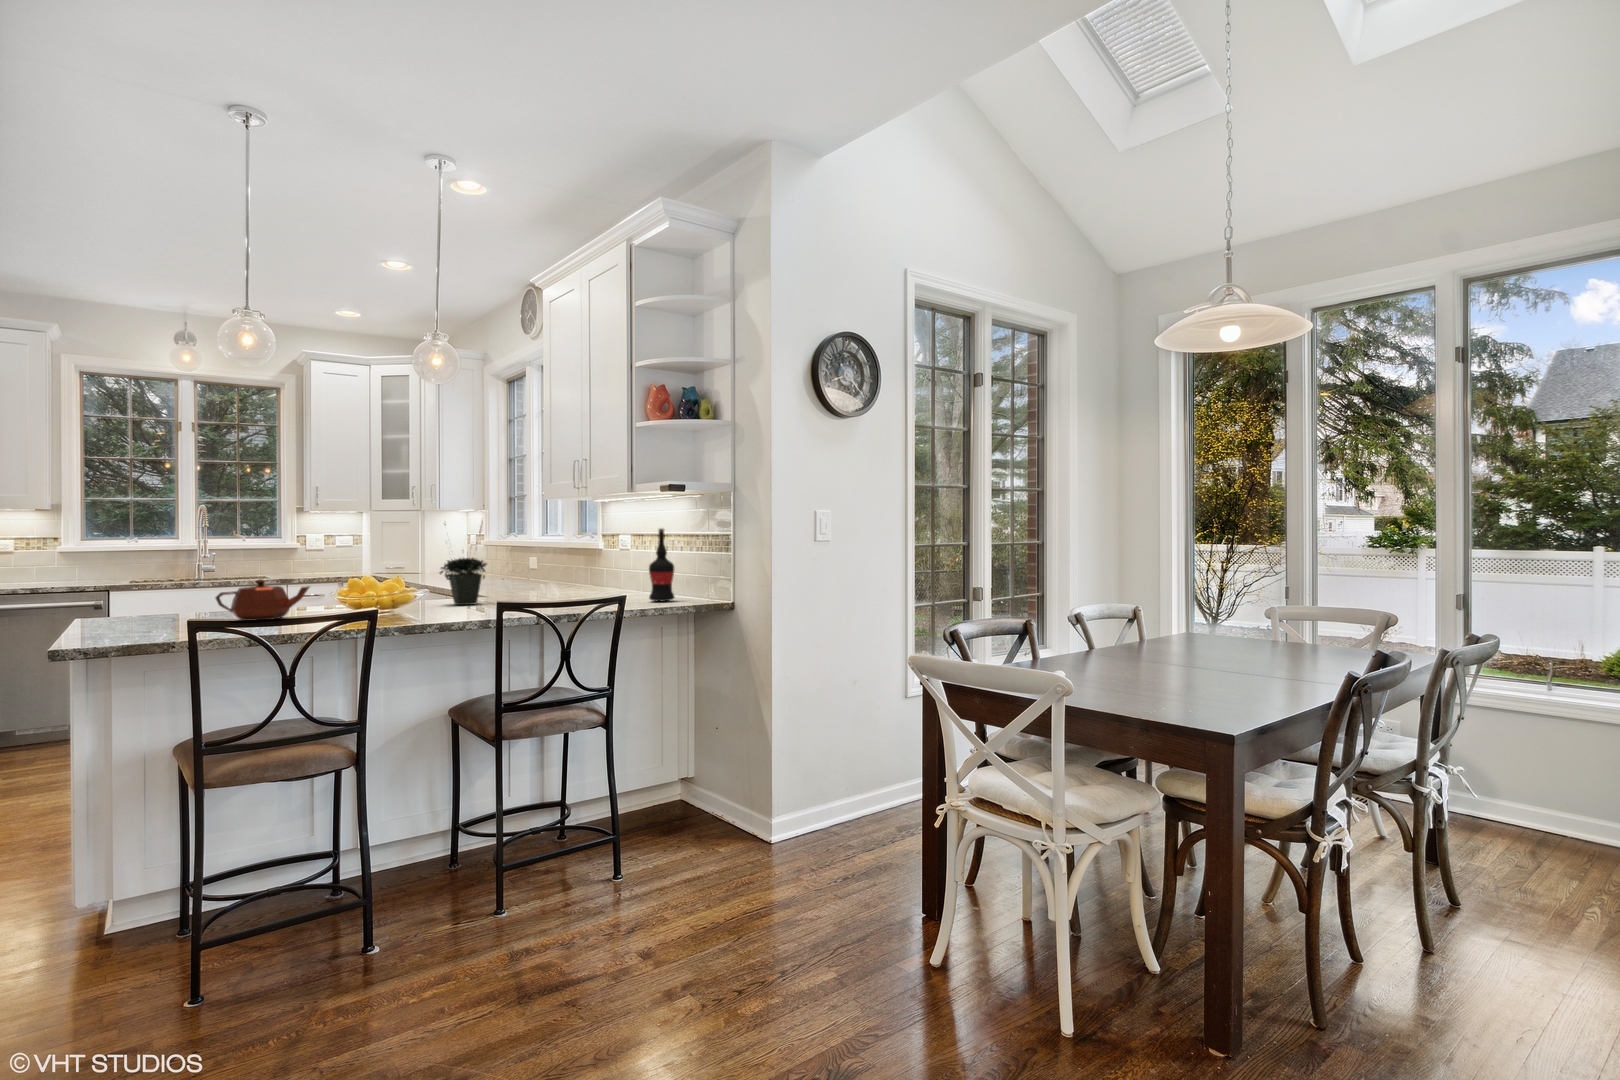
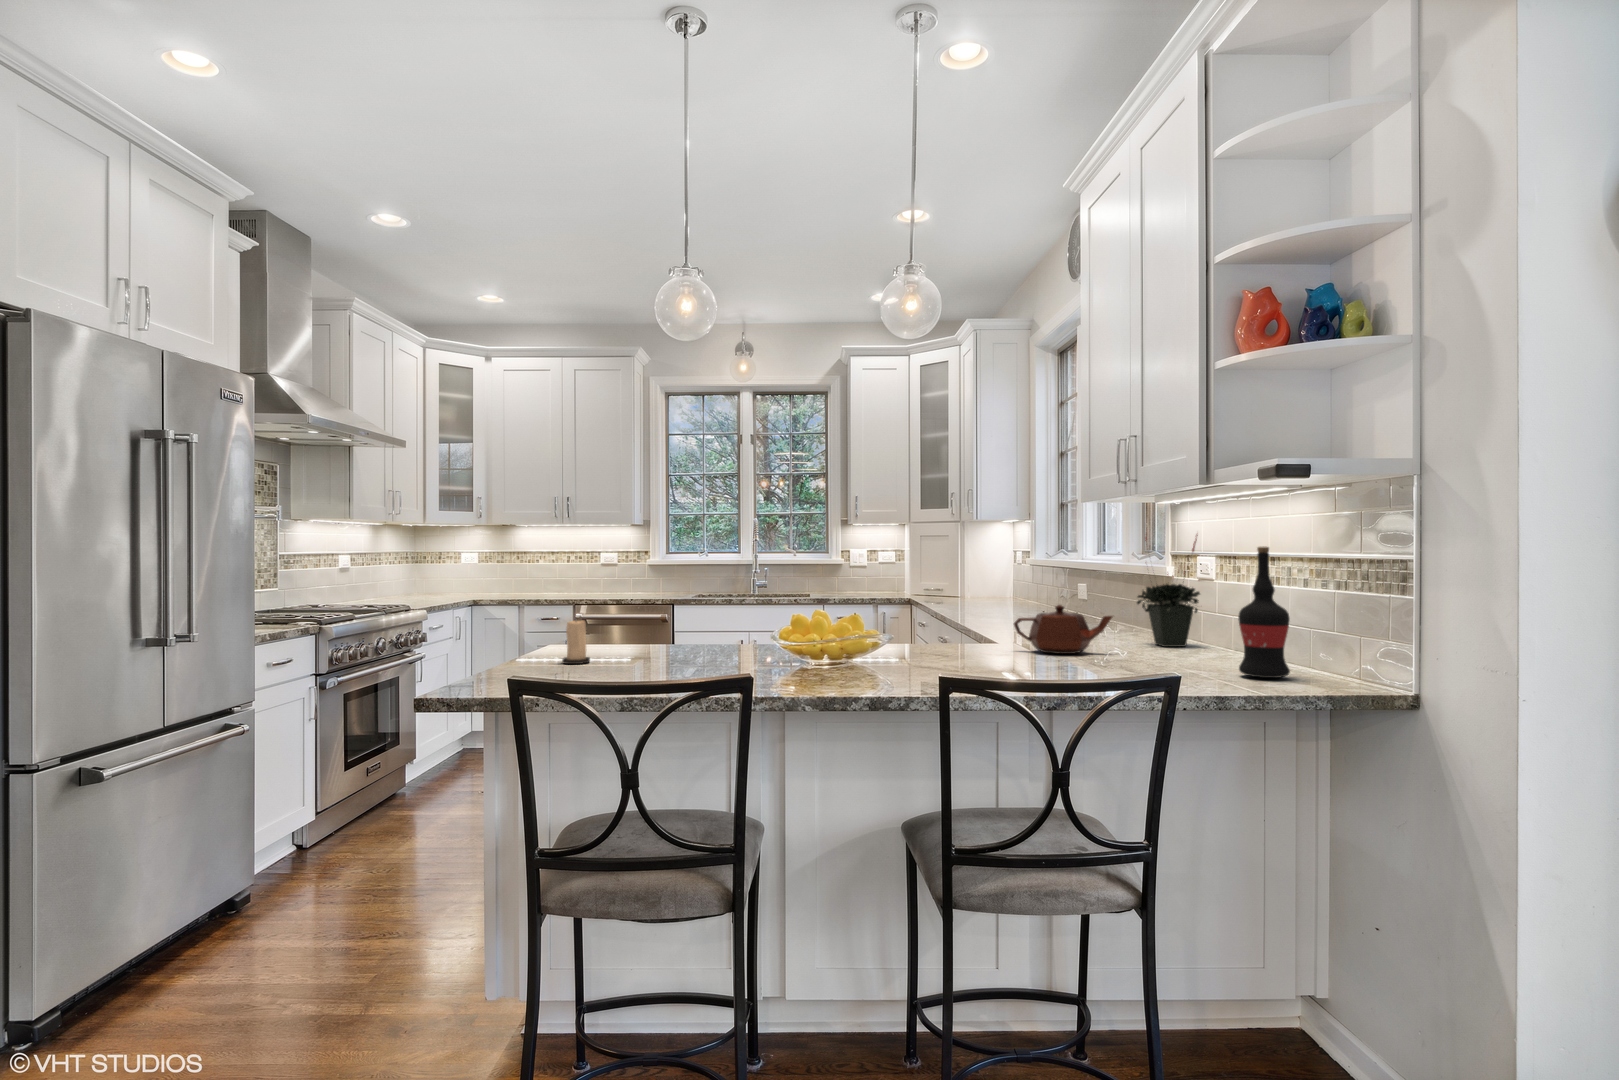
potted plant: present [440,522,487,605] -> present [1137,535,1200,647]
teapot: present [216,579,309,621] -> present [1014,605,1112,654]
candle: none [129,589,158,629] -> present [562,620,590,664]

